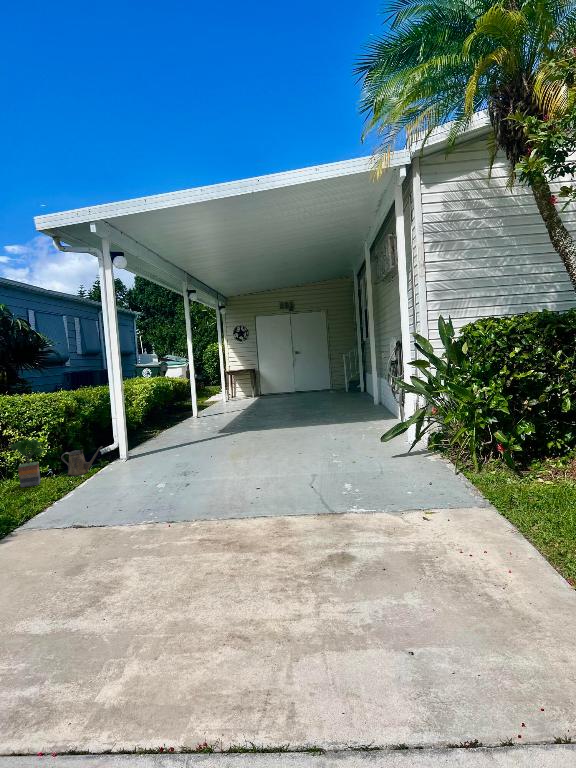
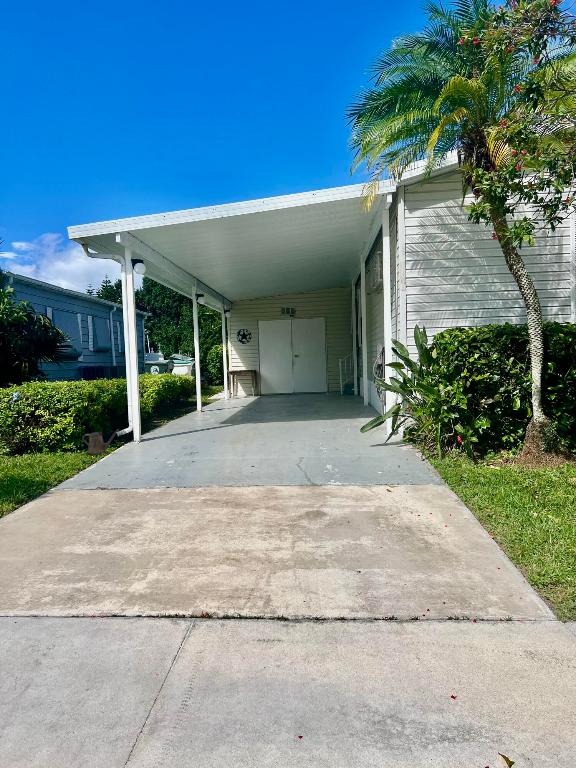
potted tree: present [11,439,44,487] -> none [40,420,70,462]

